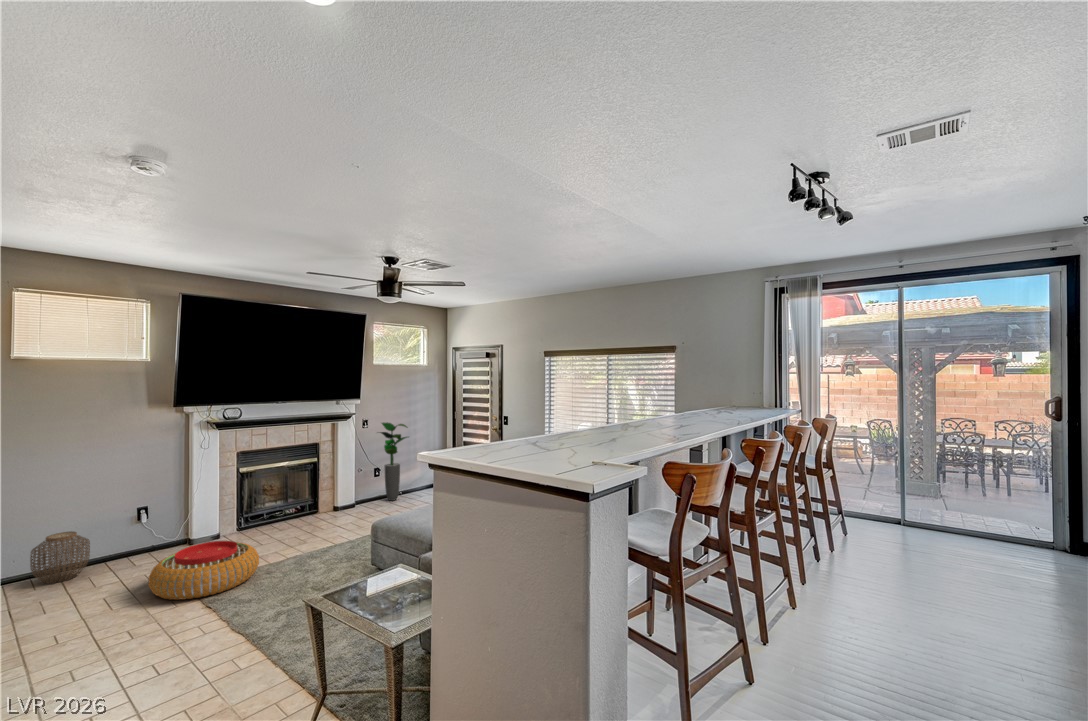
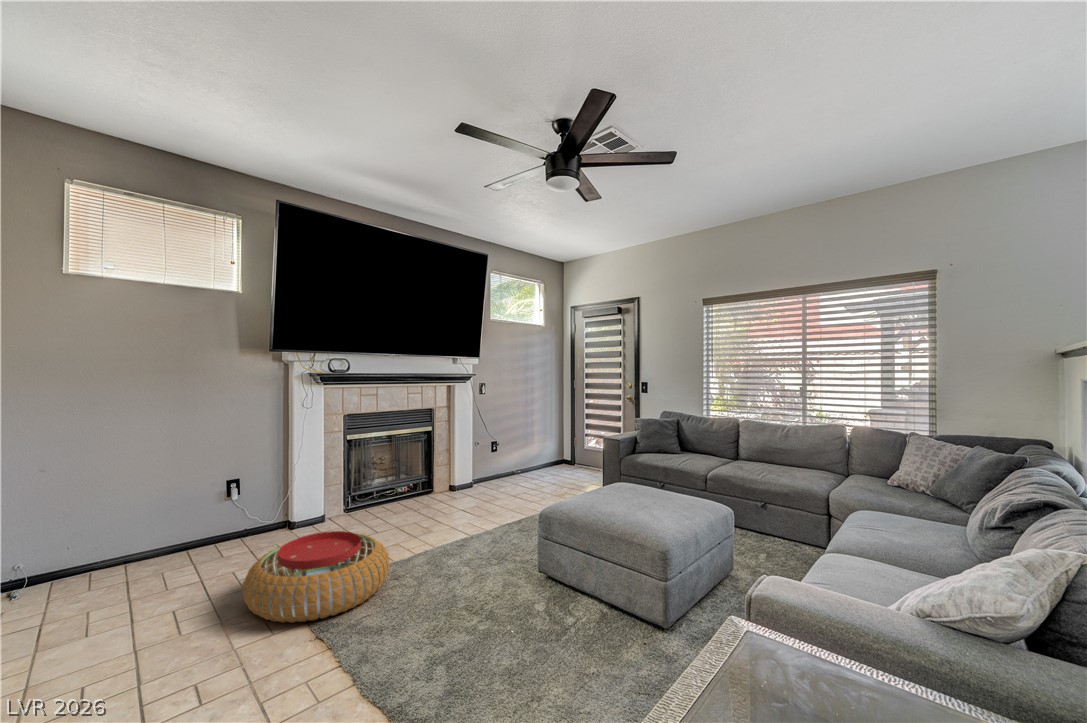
potted plant: present [380,422,408,501] -> none [496,388,533,481]
woven basket: present [30,531,90,584] -> none [91,510,168,581]

